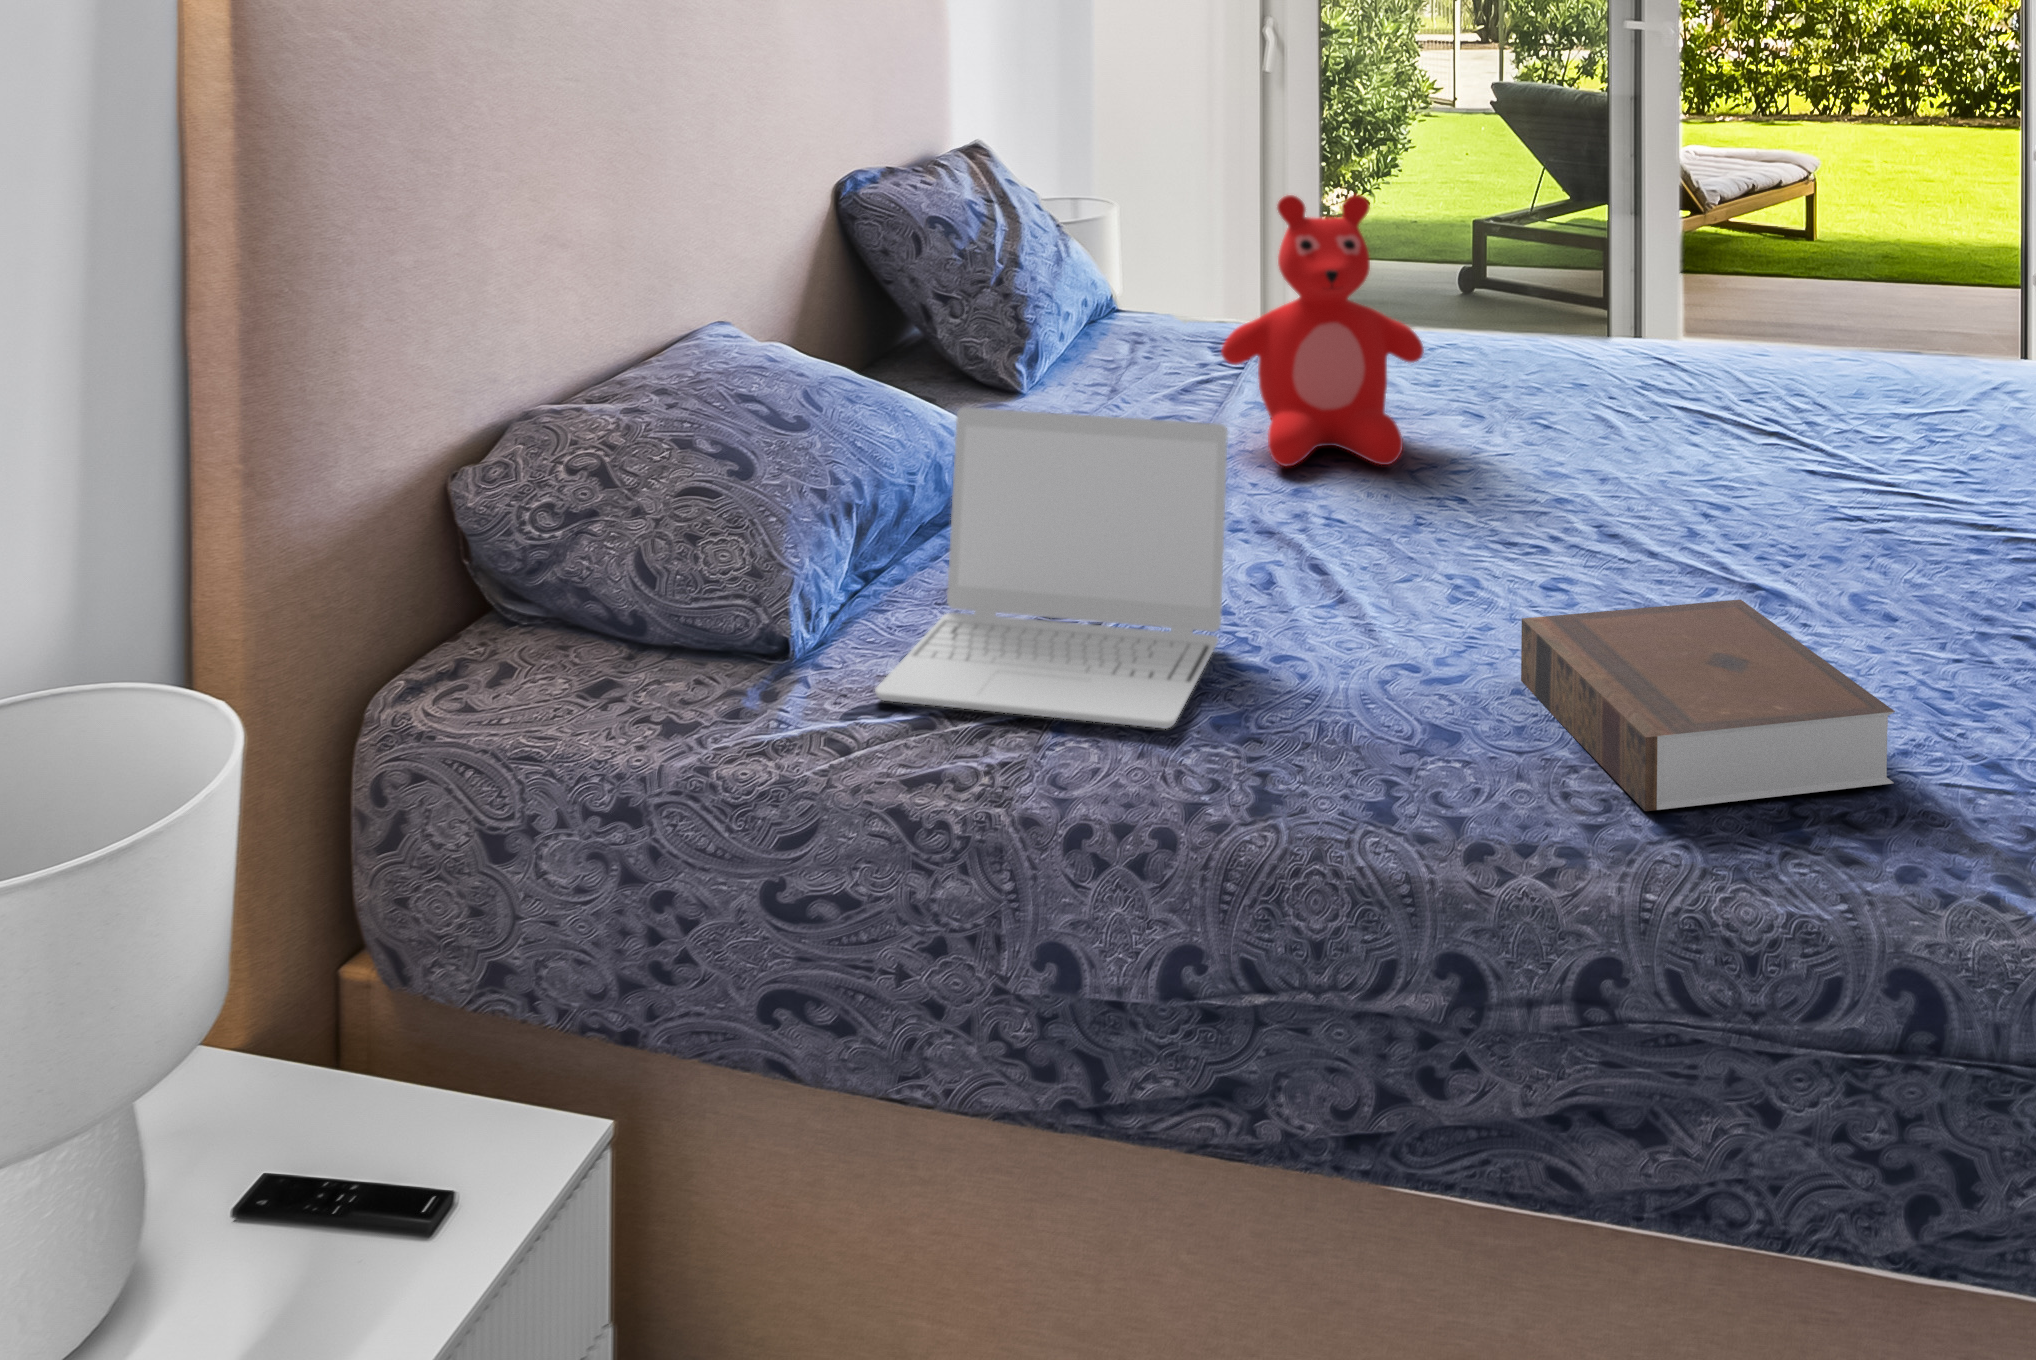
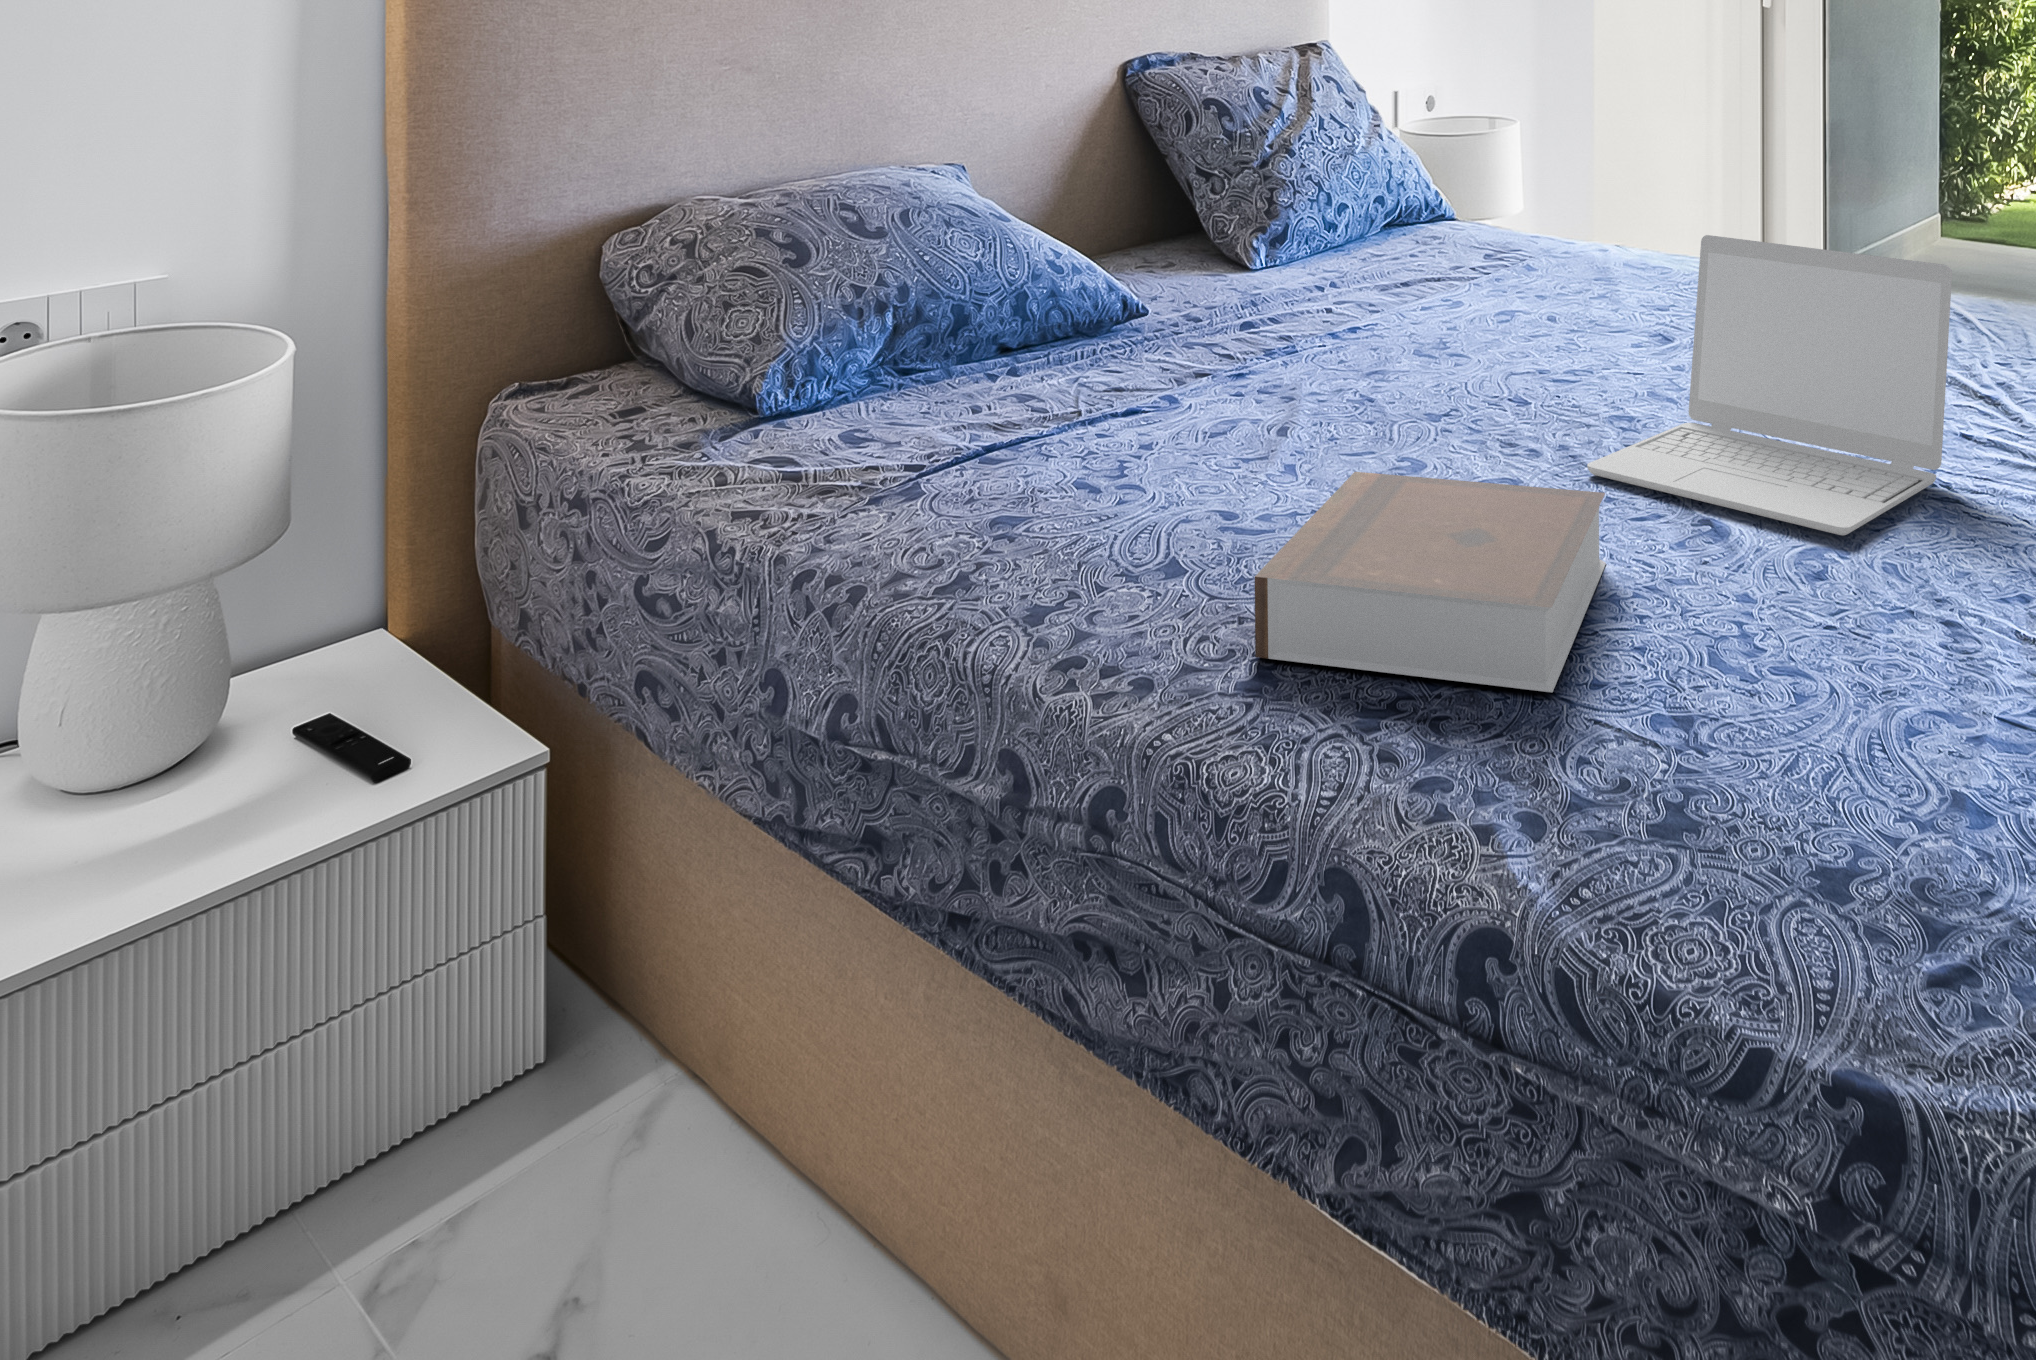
teddy bear: present [1221,195,1424,467] -> none [1442,87,1641,358]
laptop: present [875,407,1228,728] -> present [1587,235,1952,535]

